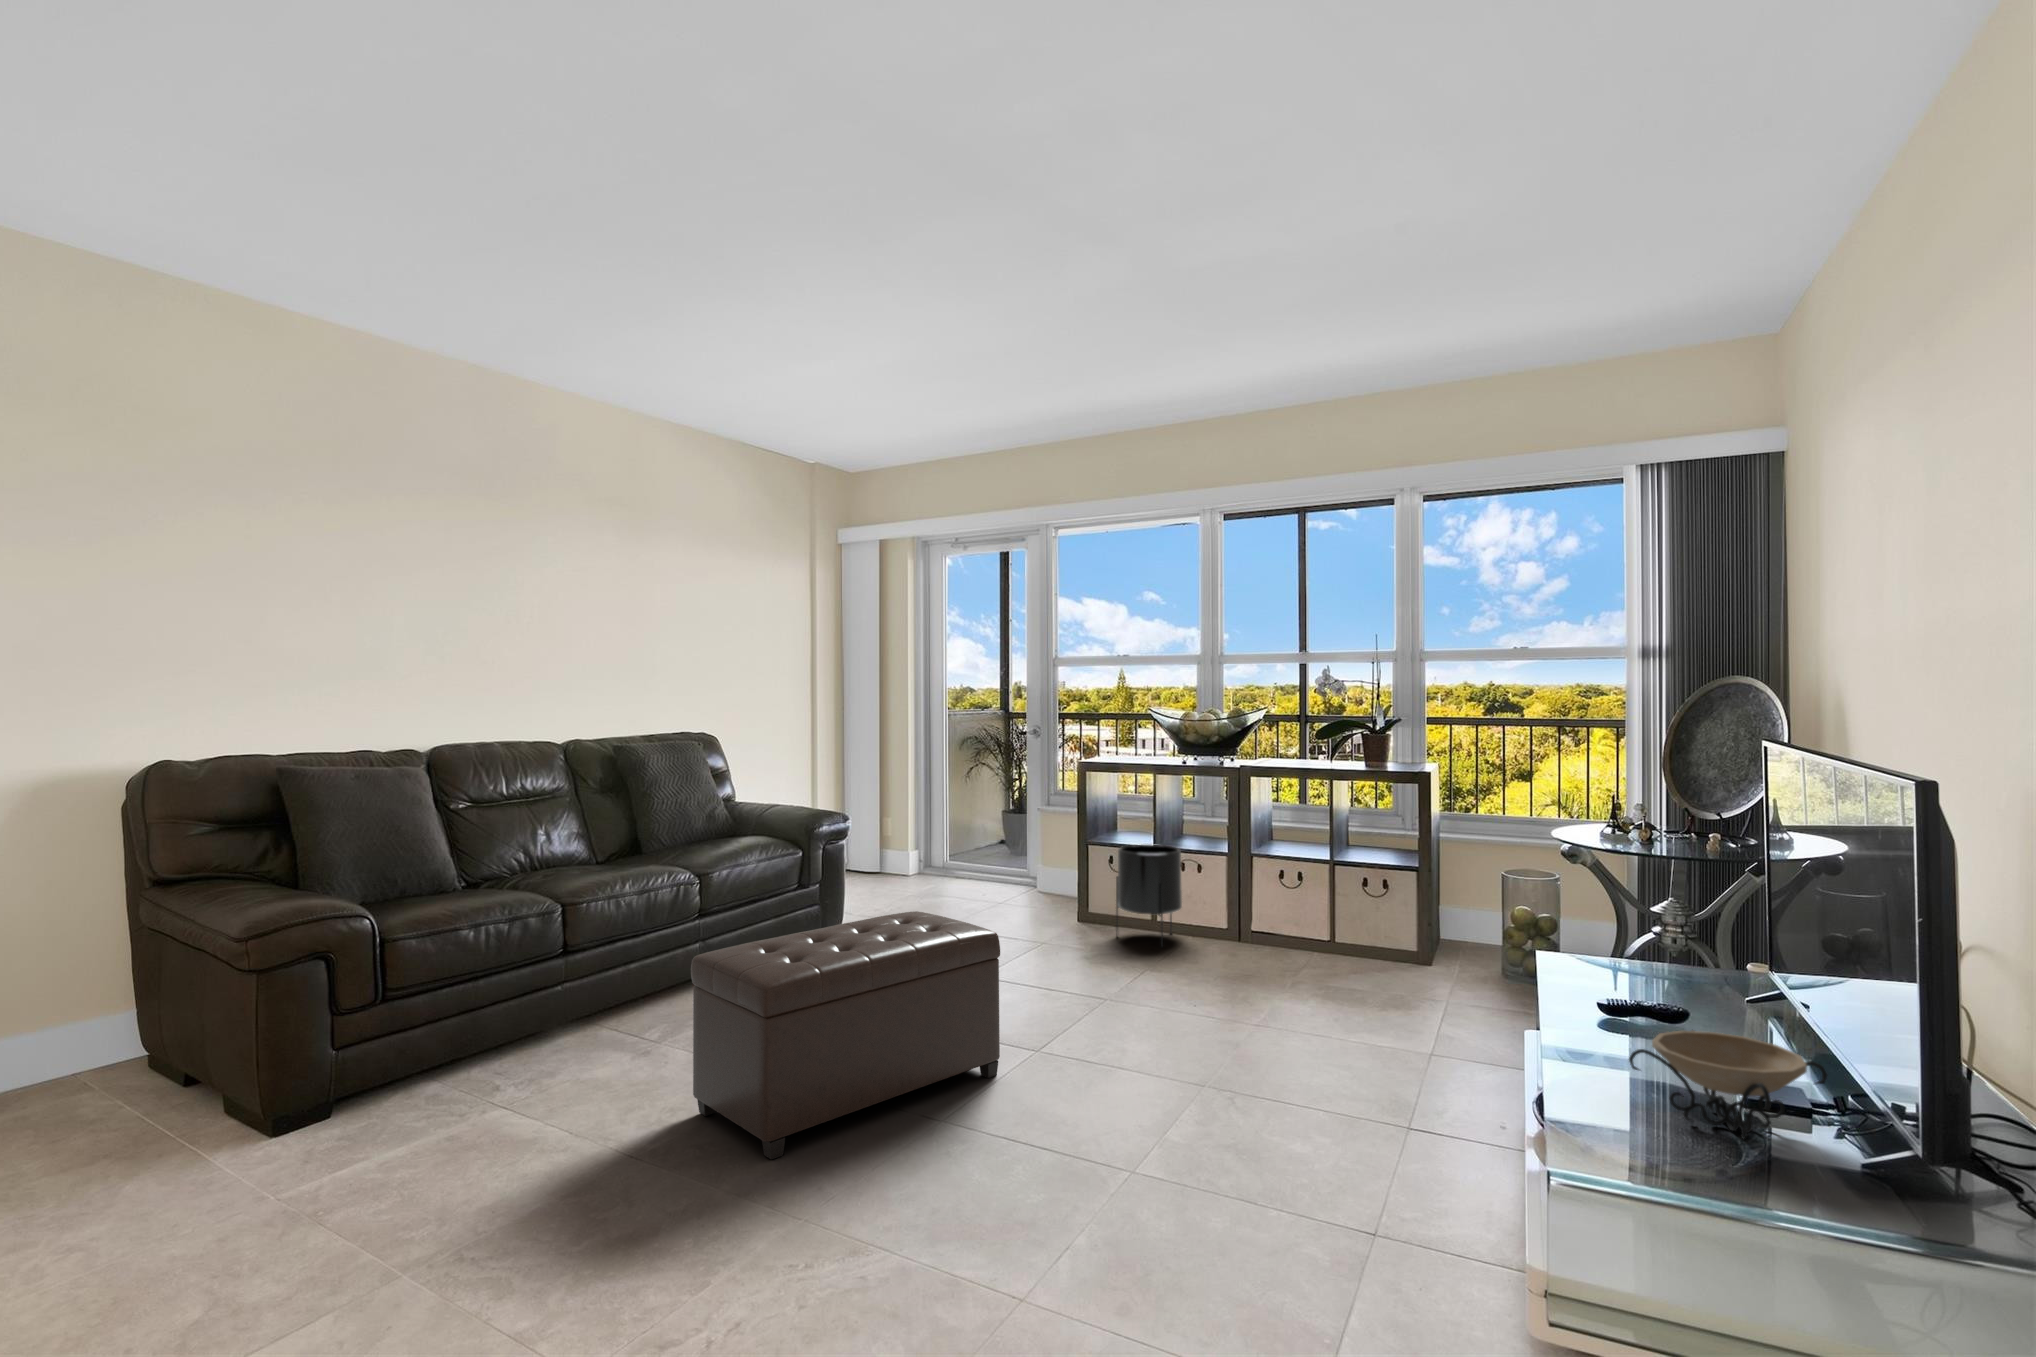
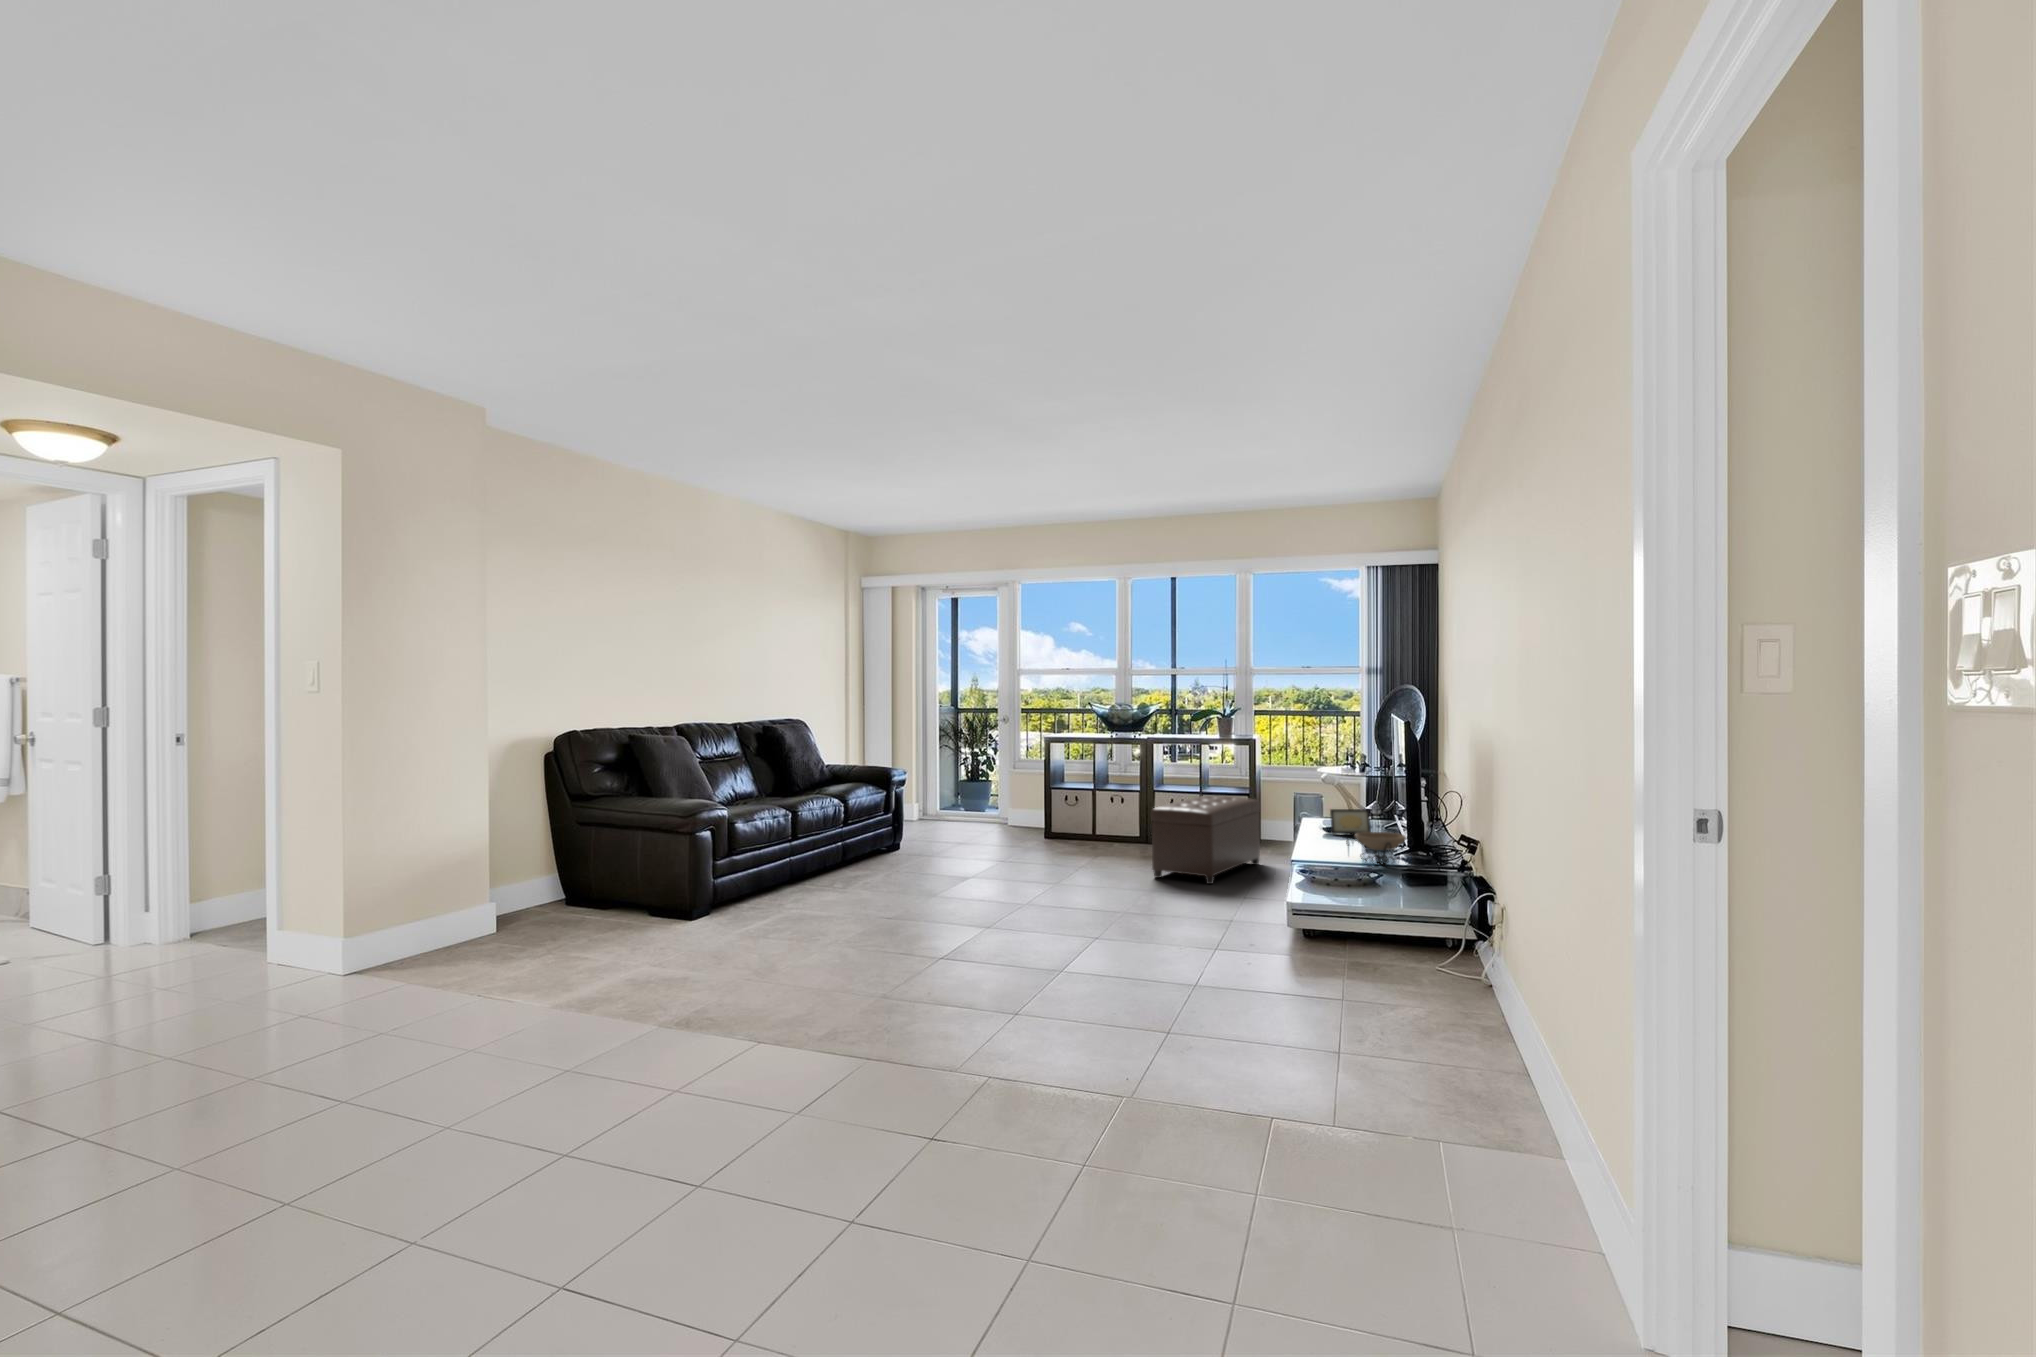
planter: present [1116,844,1182,946] -> none [1074,788,1114,848]
ottoman: present [691,911,1000,1159] -> present [1151,796,1260,884]
picture frame: none [1576,934,1675,995] -> present [1330,809,1371,834]

